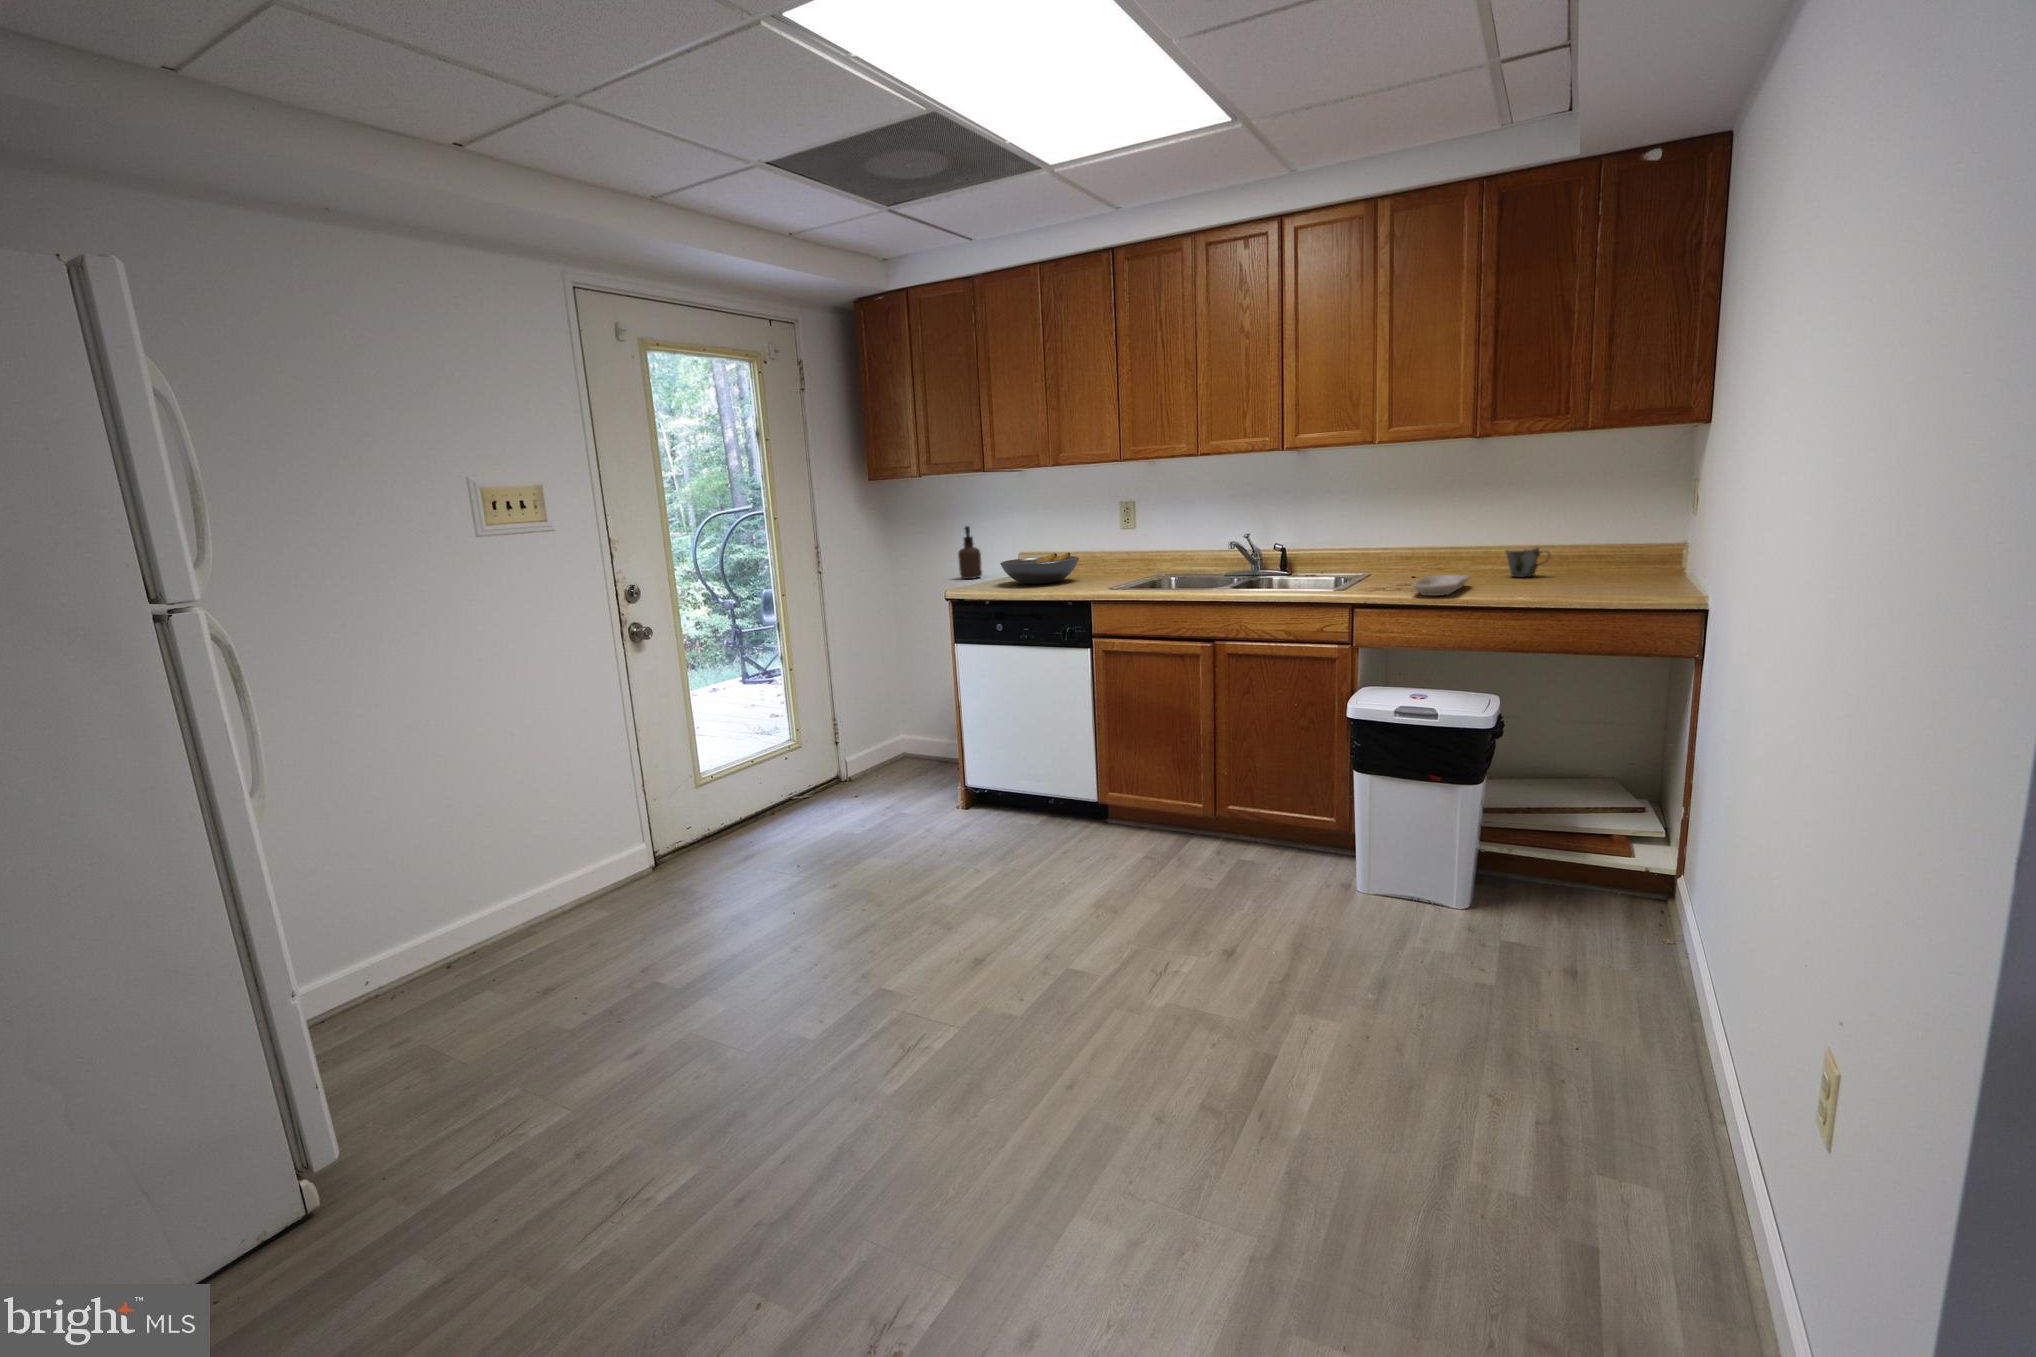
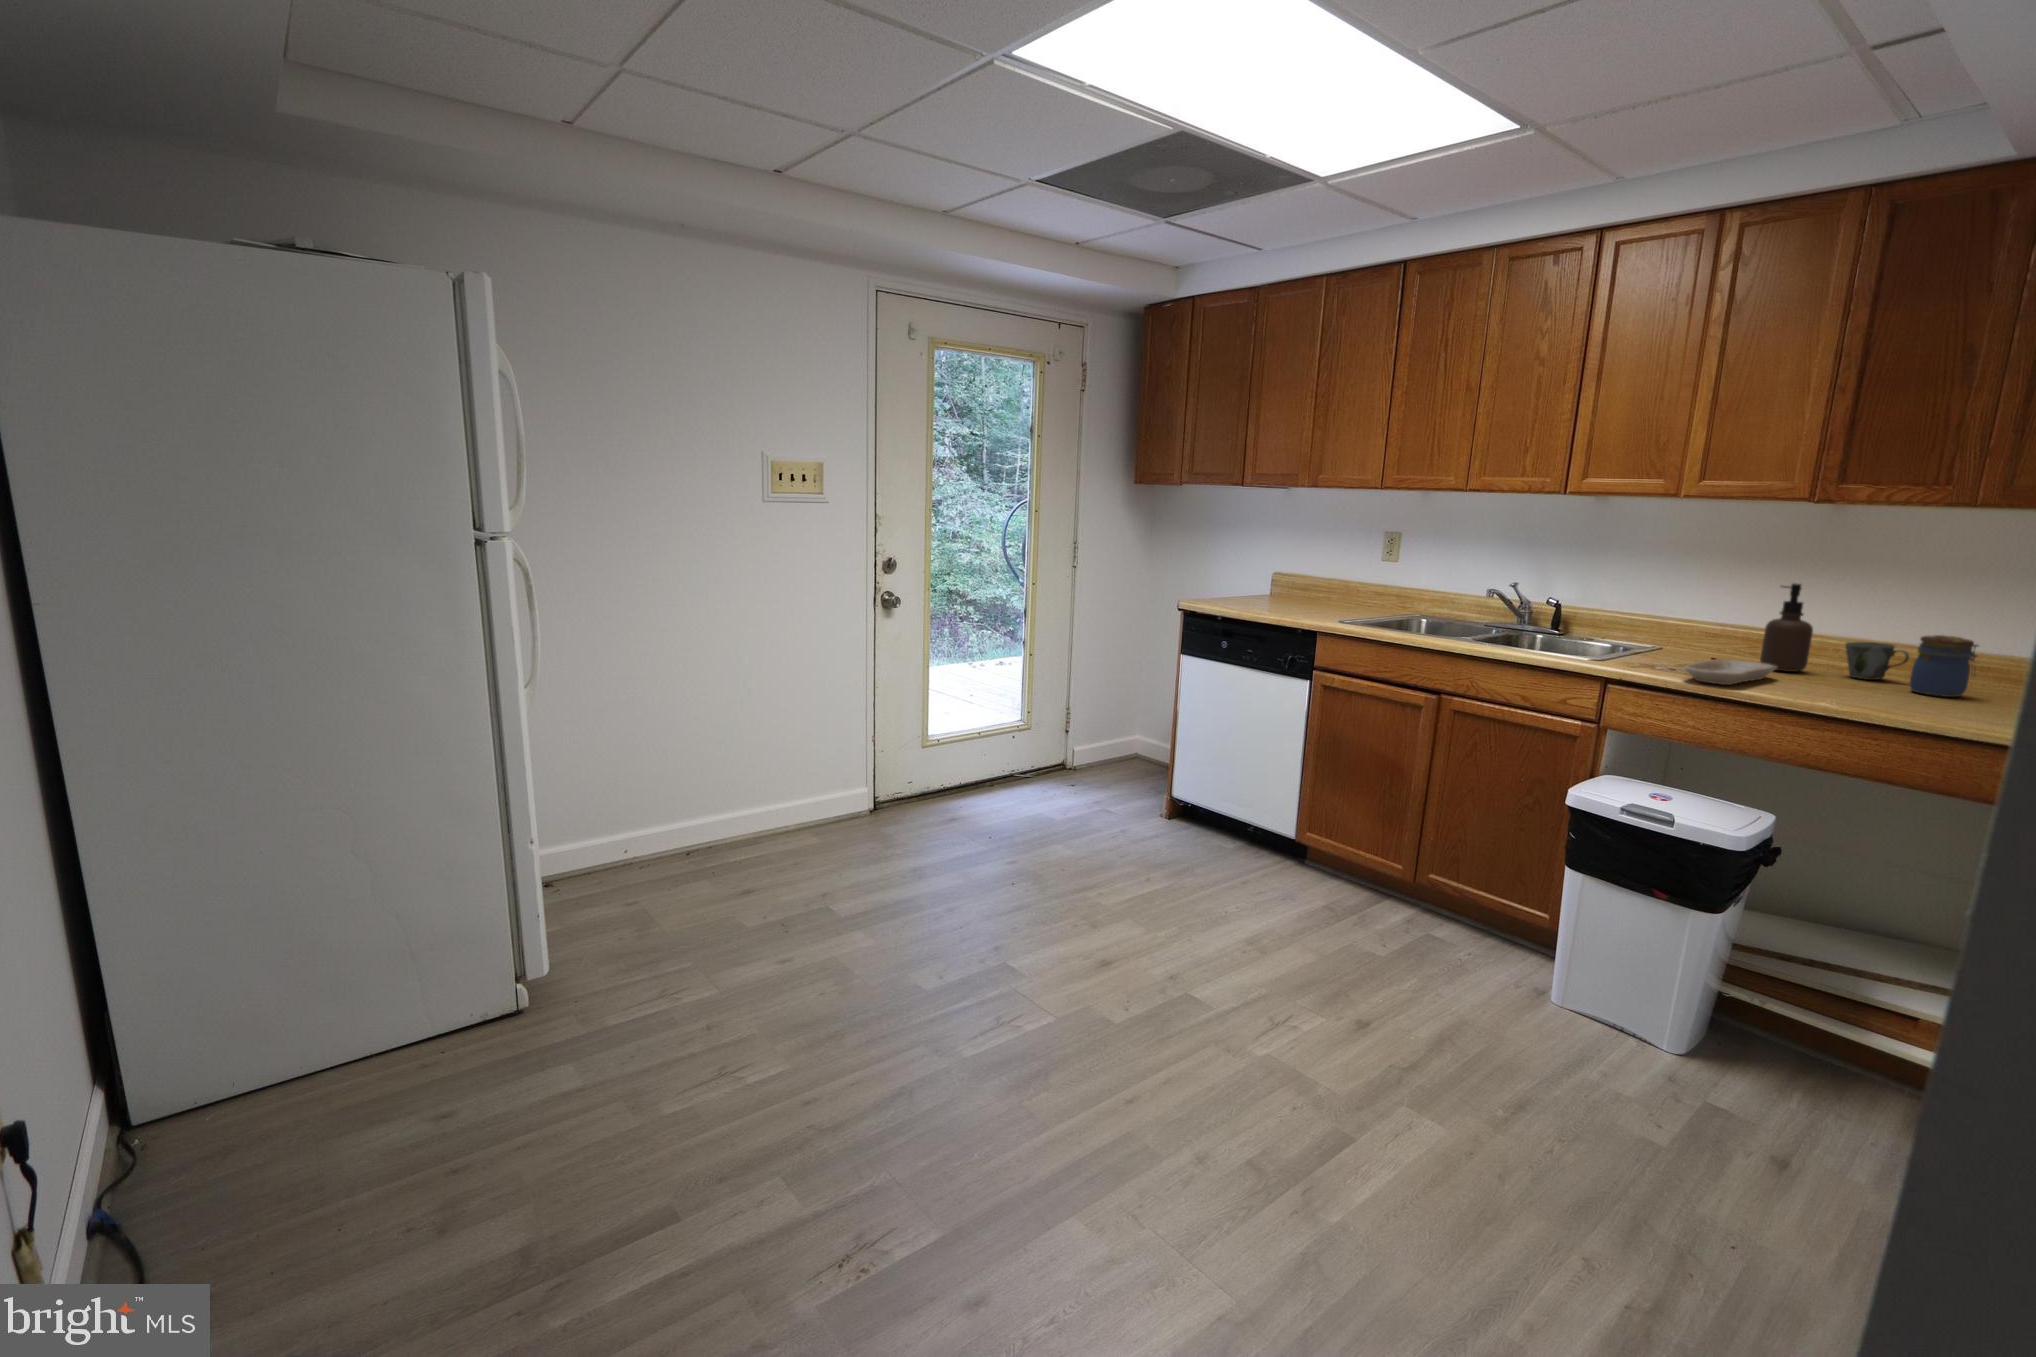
soap dispenser: present [958,526,982,579] -> present [1760,583,1813,672]
jar: none [1559,534,1600,582] -> present [1910,635,1978,697]
fruit bowl: present [1000,553,1079,584] -> none [1246,578,1332,606]

